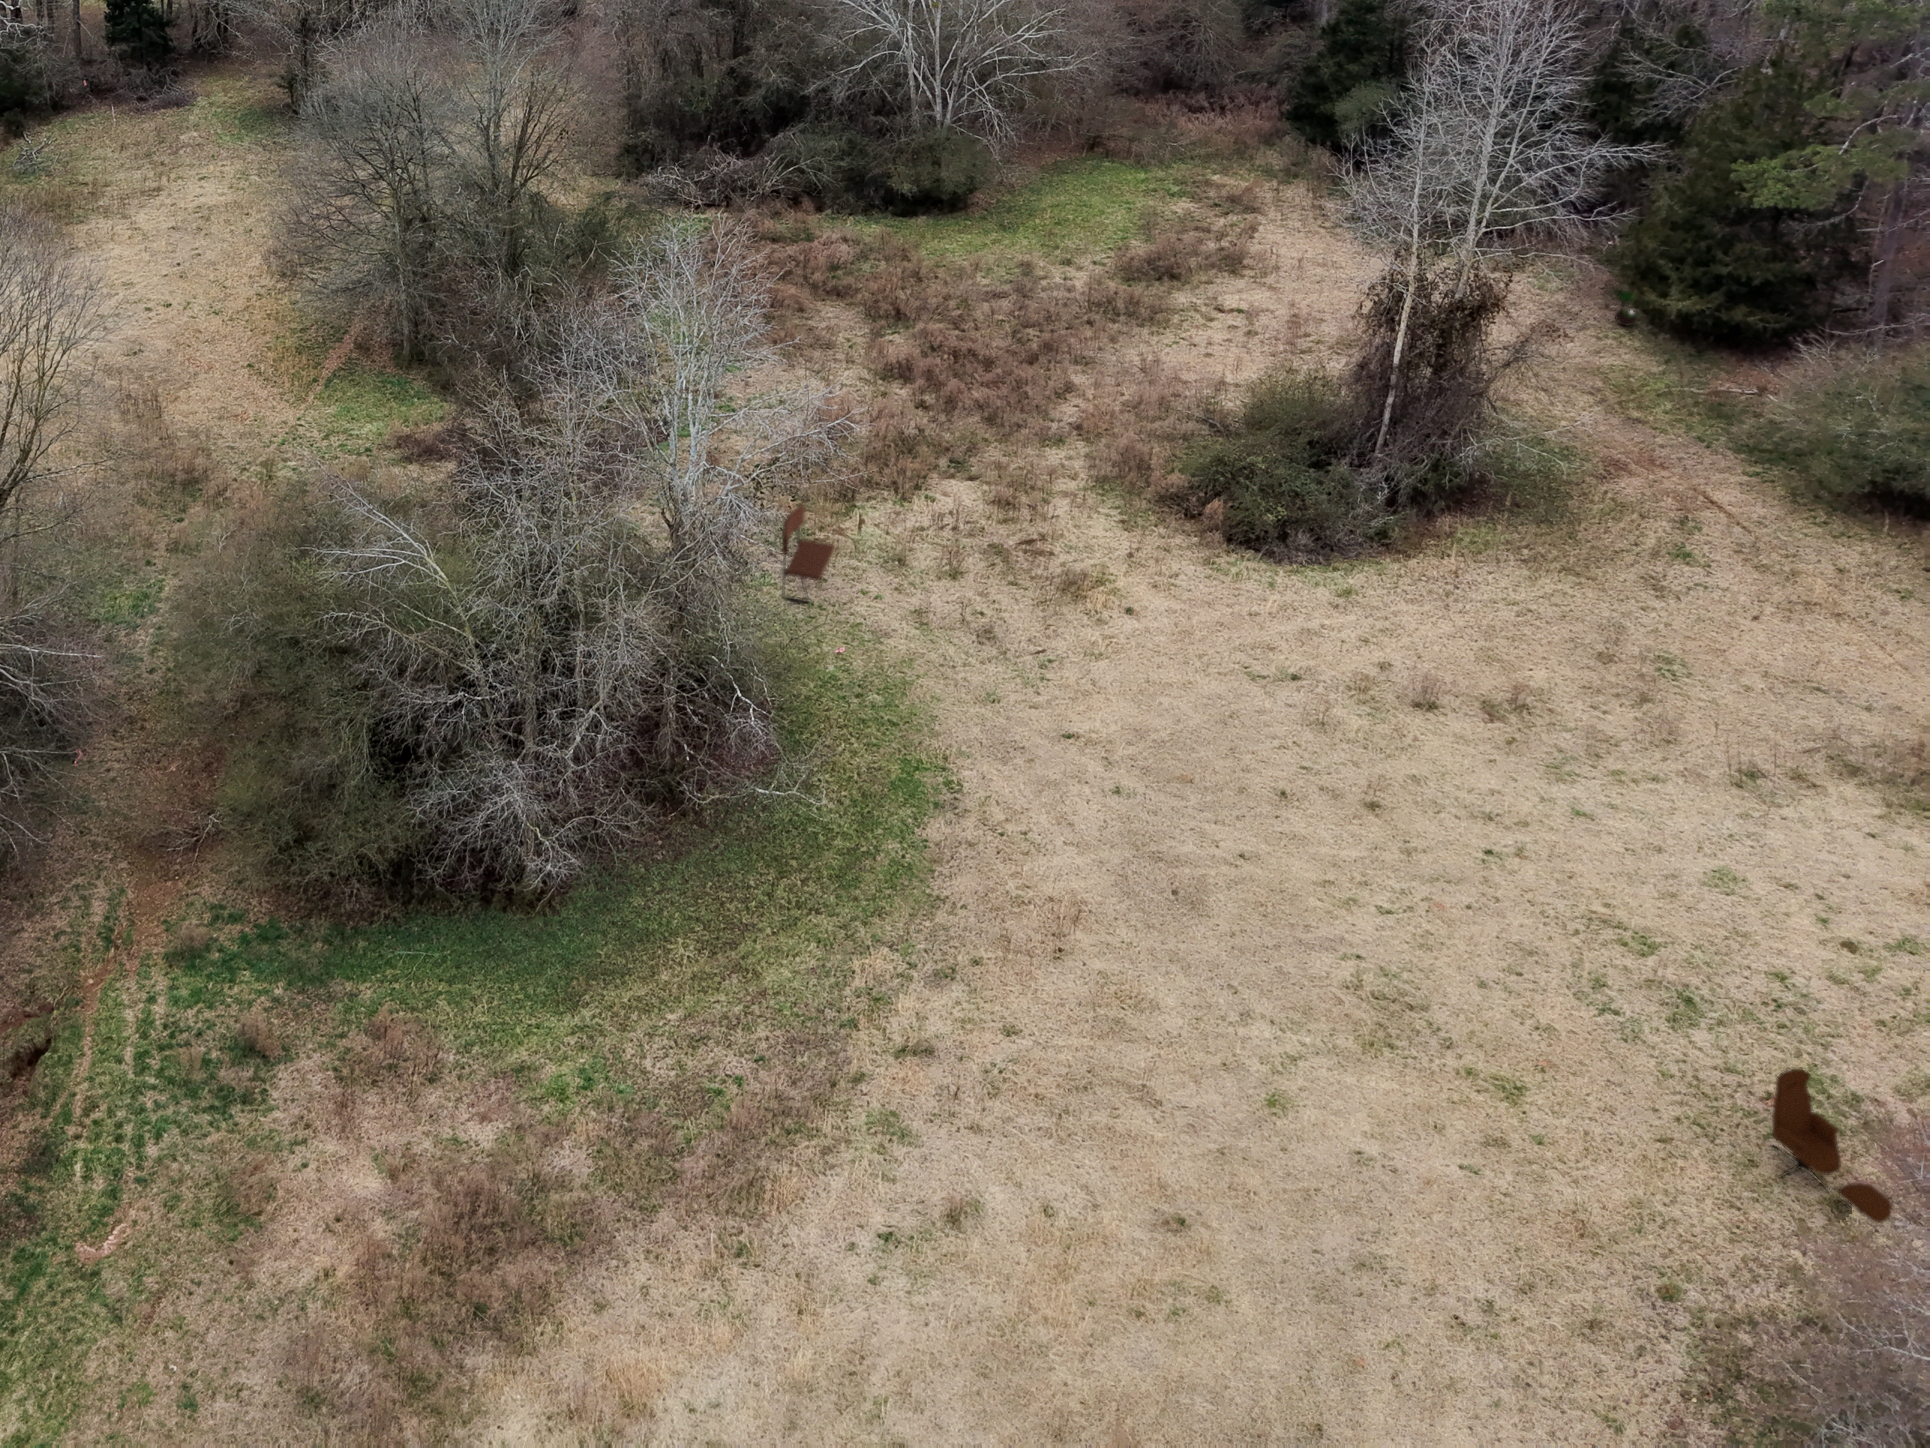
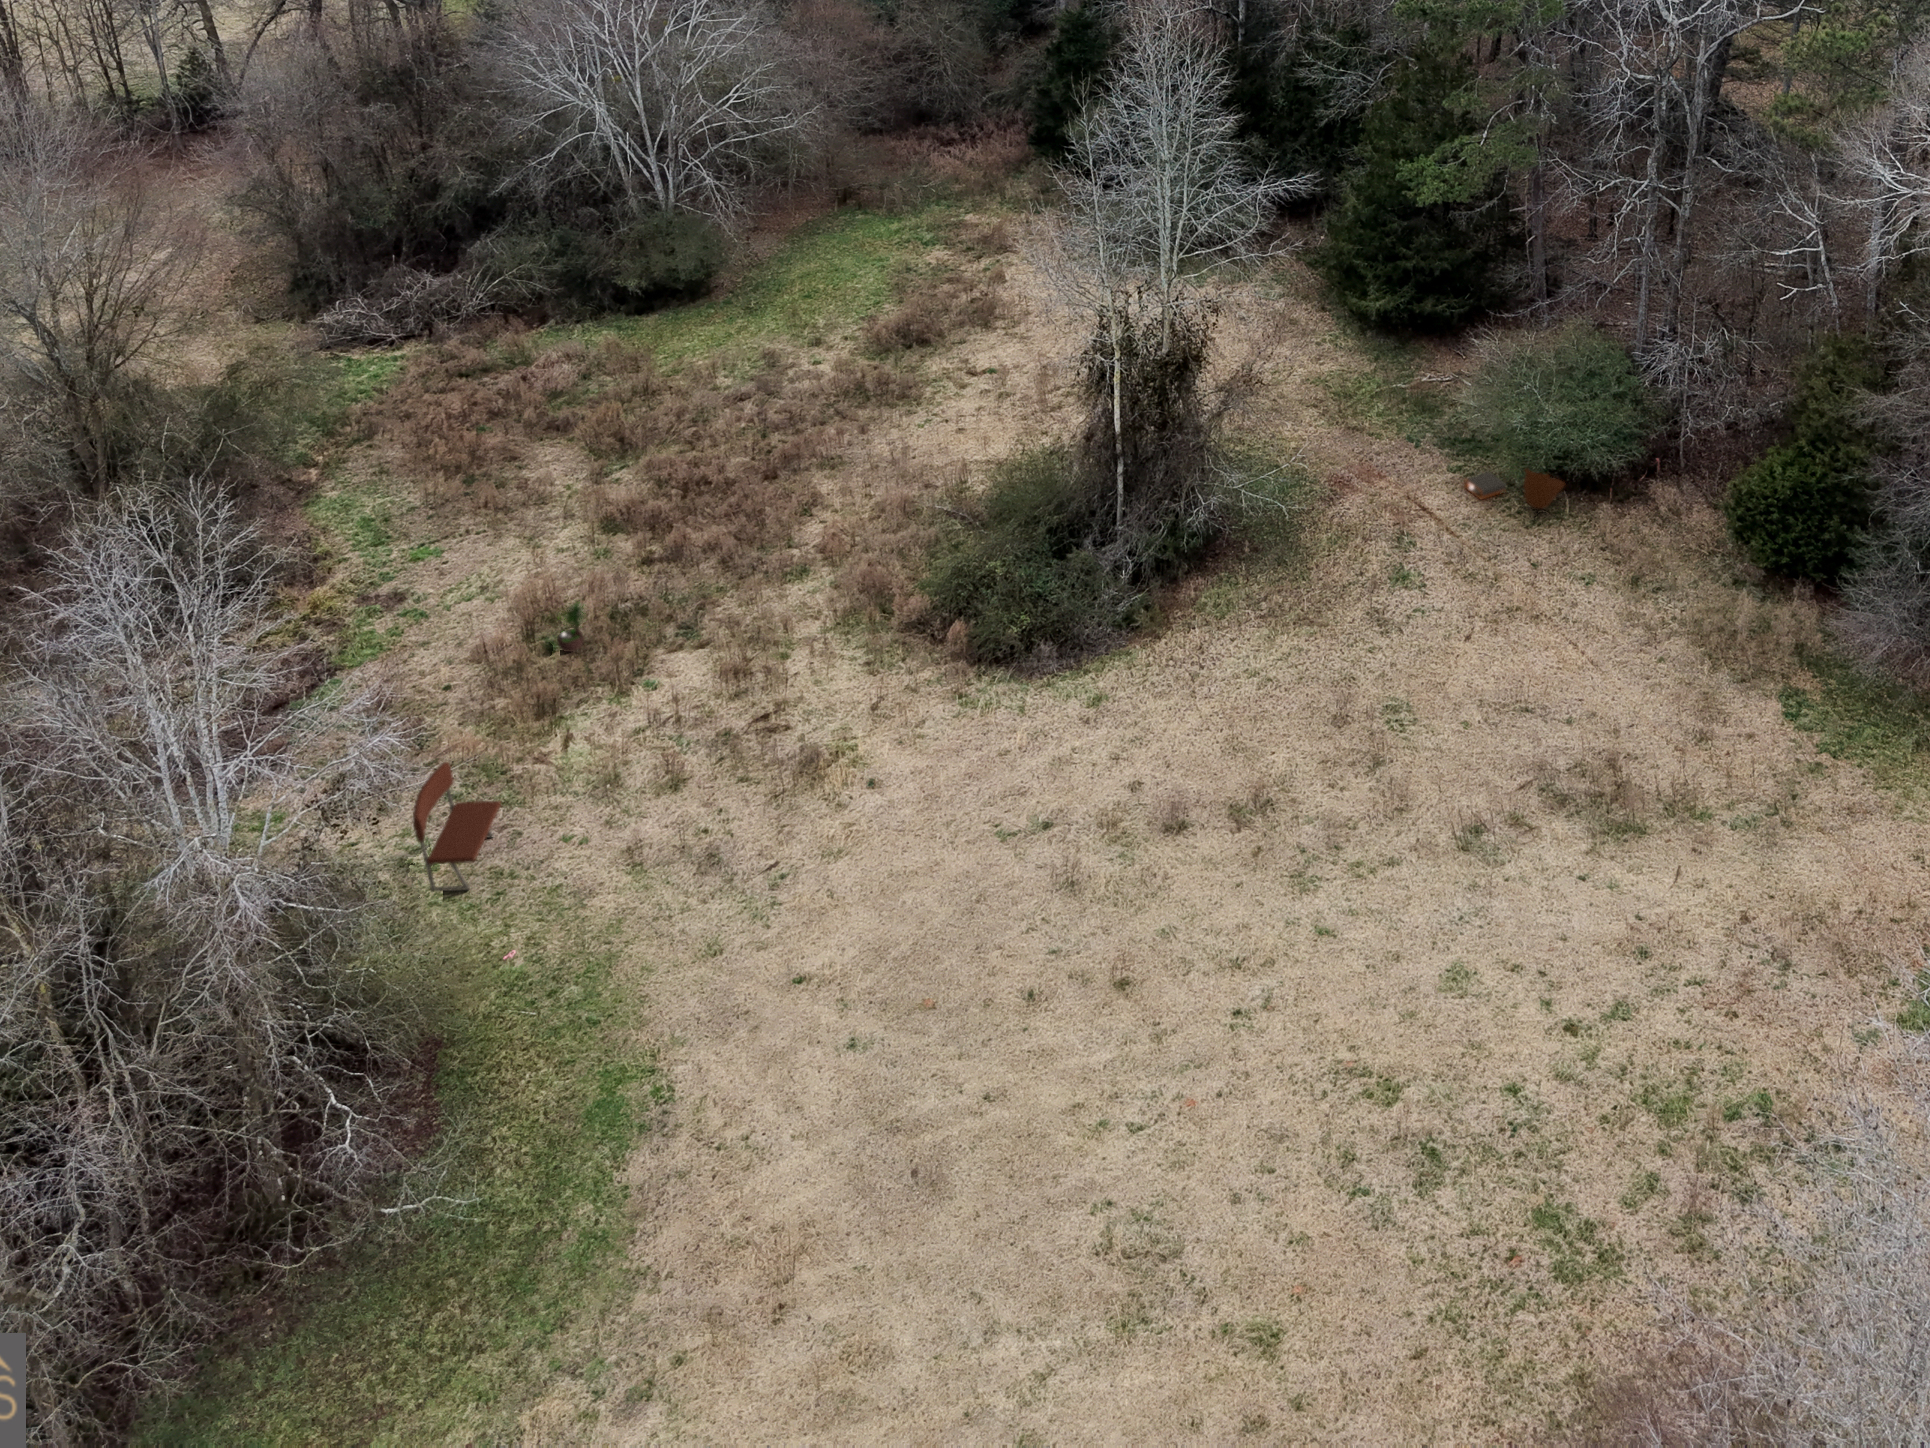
potted tree: present [1612,289,1638,326] -> present [557,602,586,652]
storage box: none [1766,480,1821,505] -> present [1464,472,1506,499]
lounge chair: present [1772,1069,1893,1223] -> present [1524,468,1565,517]

